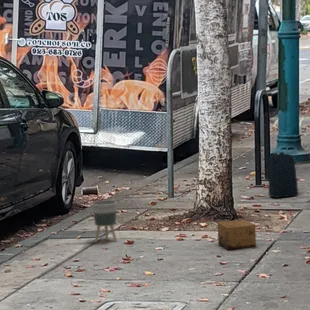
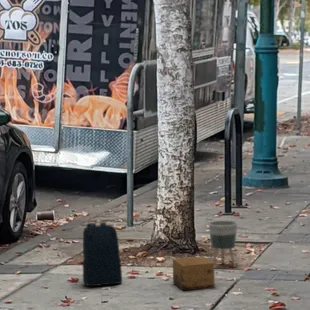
backpack: present [269,152,298,197] -> present [83,222,122,286]
planter: present [92,200,117,242] -> present [209,221,237,267]

